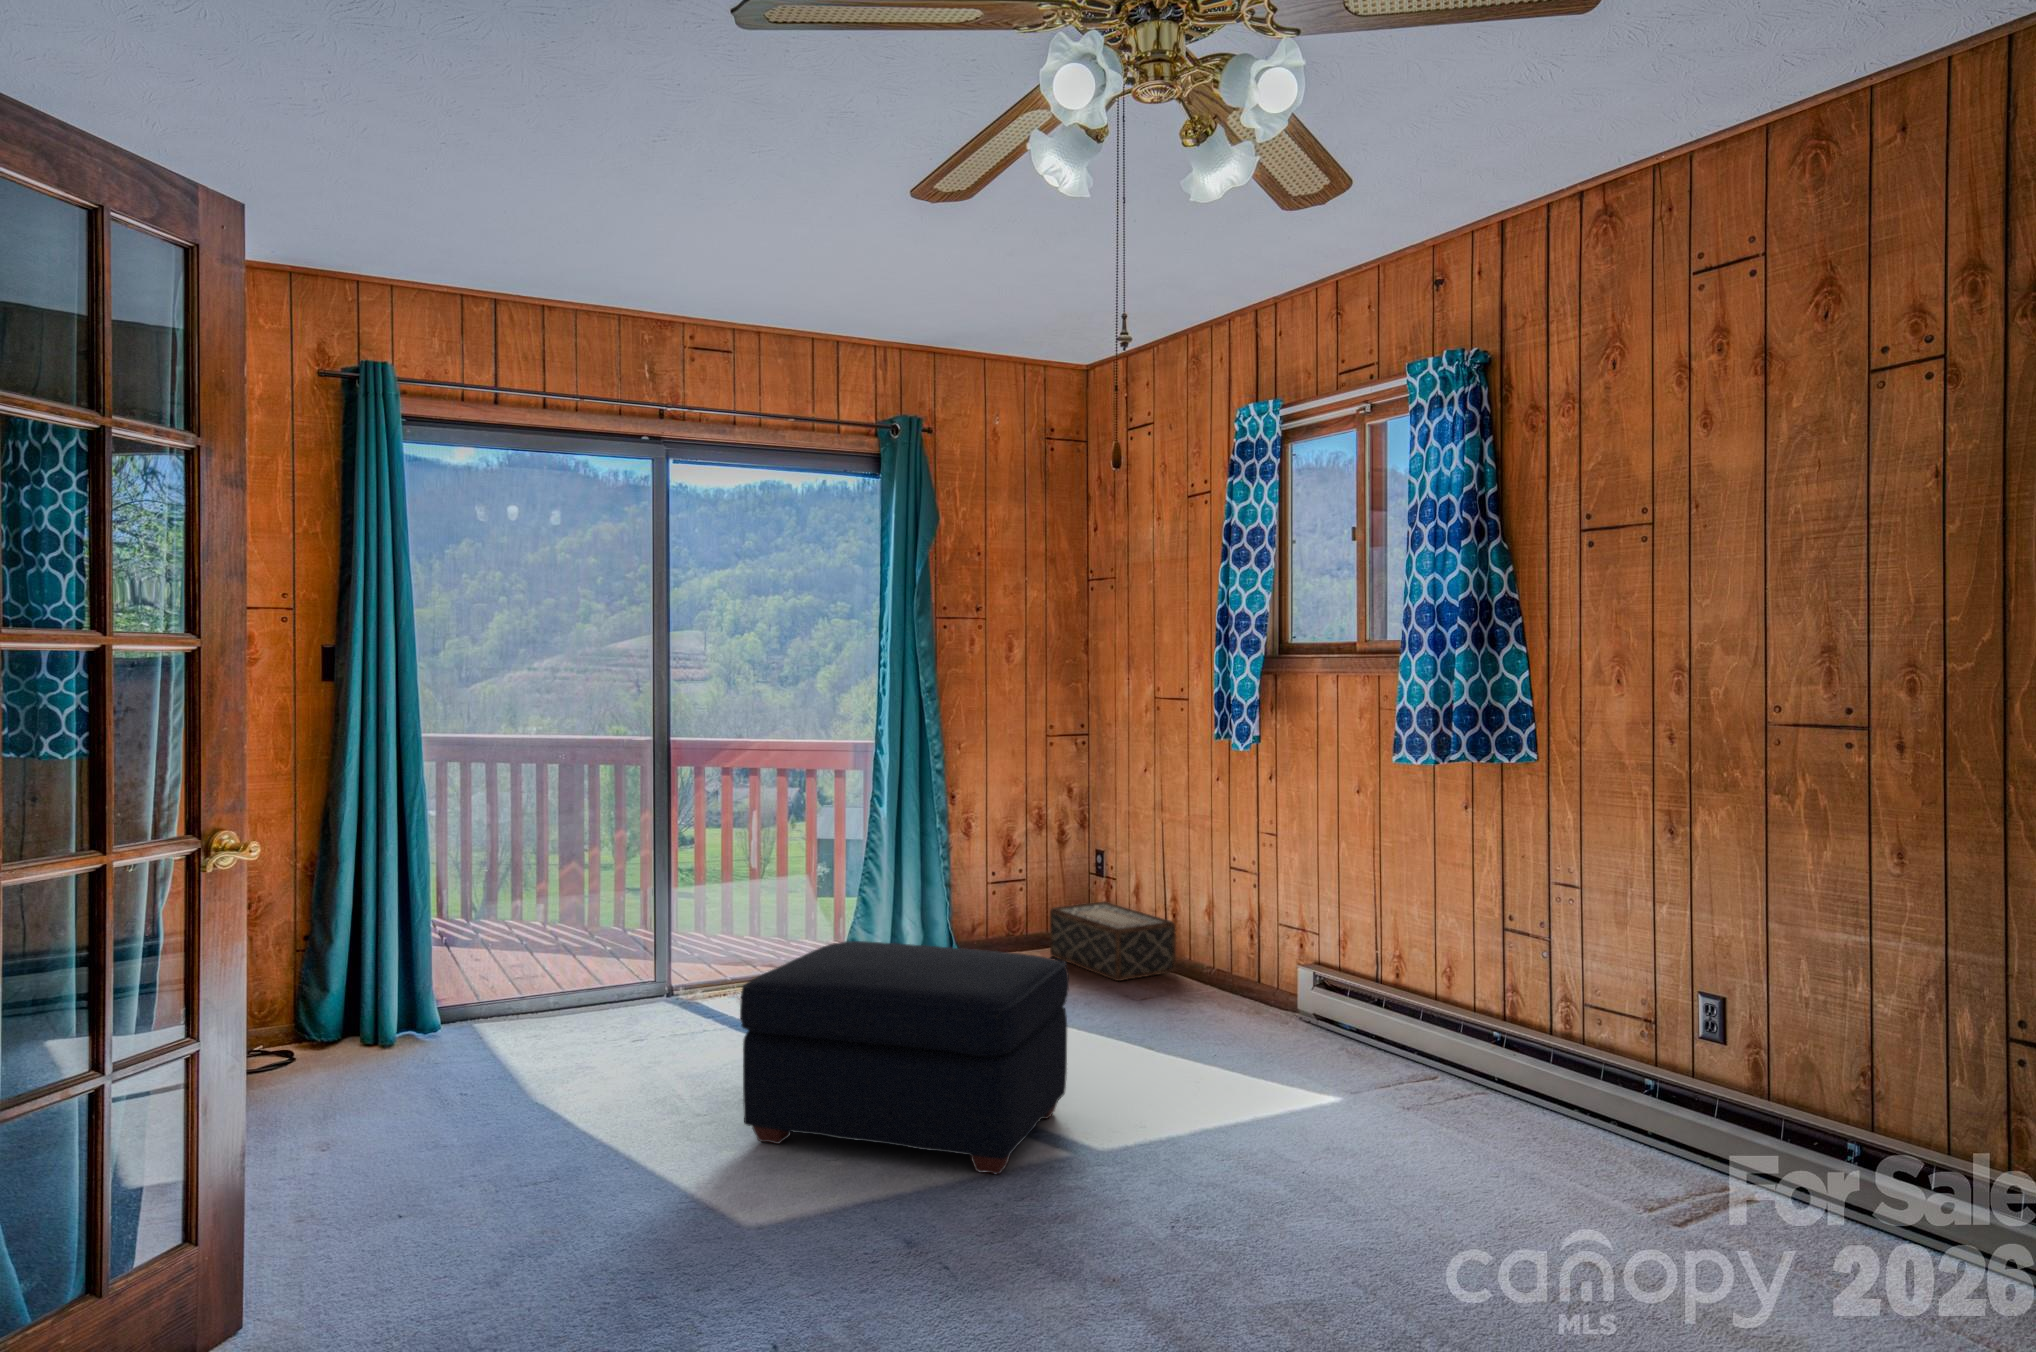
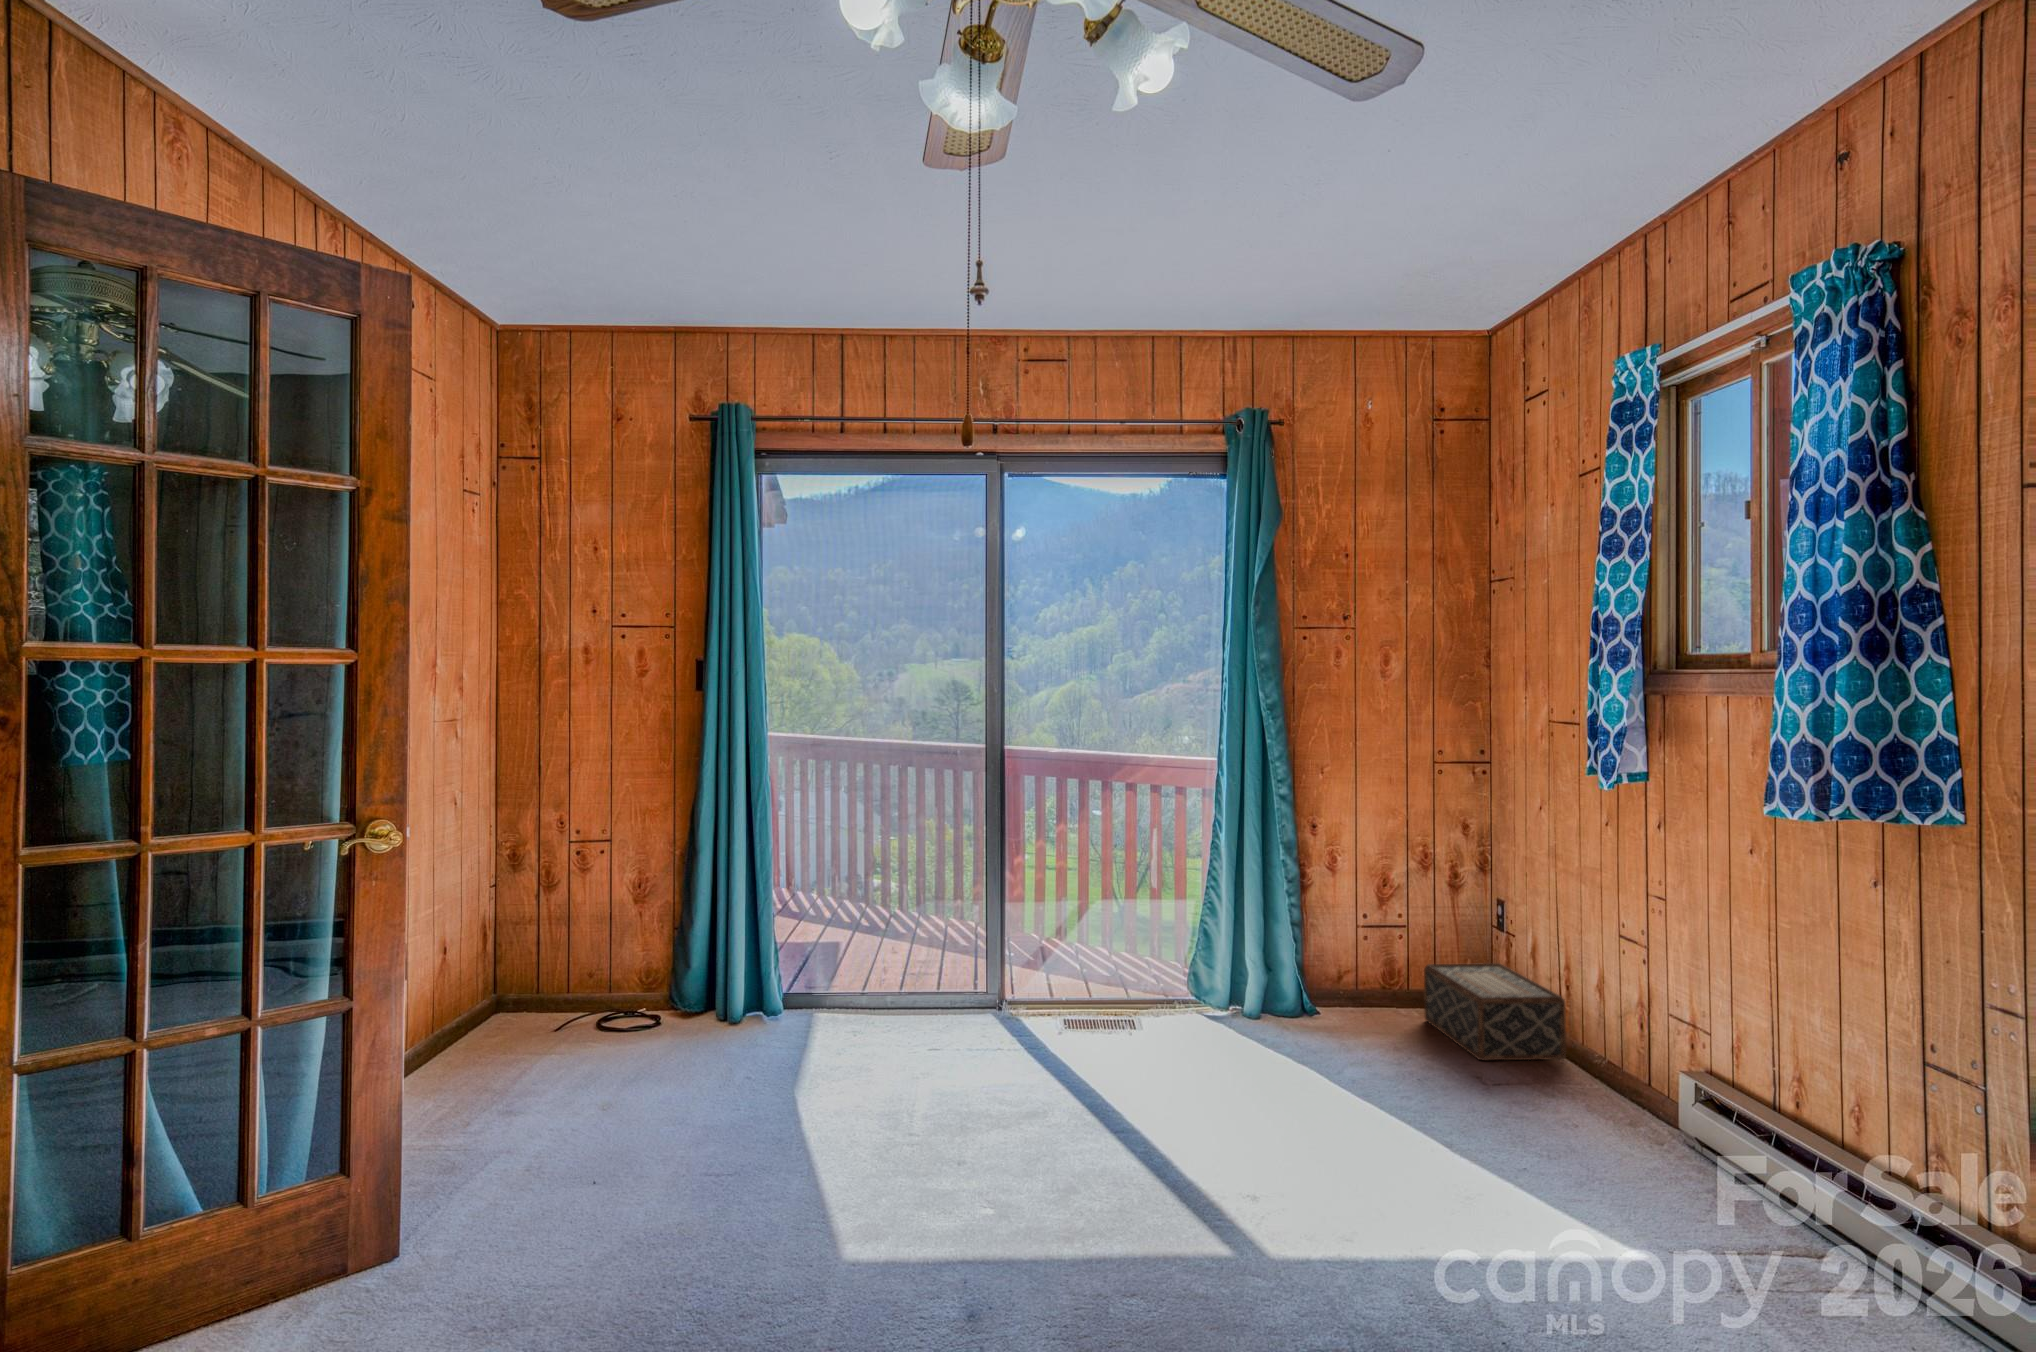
ottoman: present [740,941,1069,1174] -> none [927,974,1285,1253]

